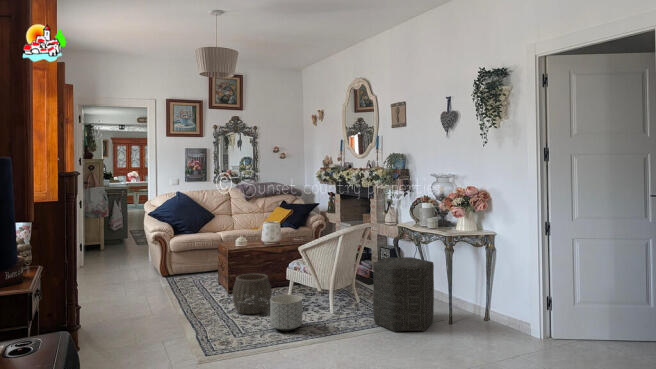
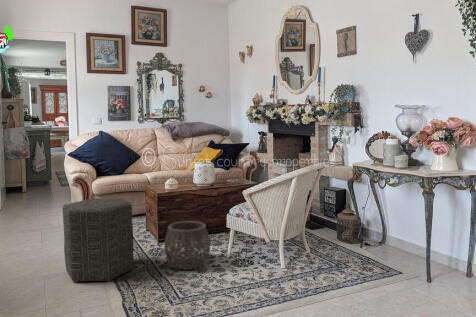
ottoman: present [373,257,434,332] -> present [63,198,134,282]
planter: present [270,294,302,331] -> none [213,248,252,294]

